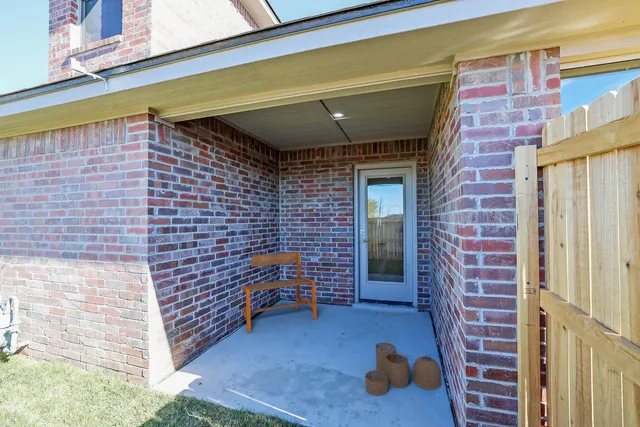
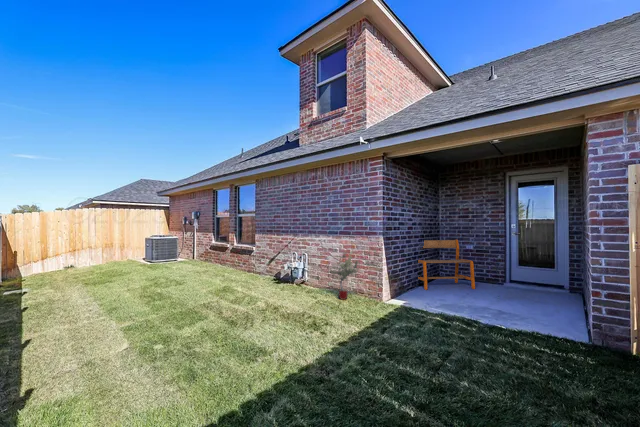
potted tree: none [41,299,107,398] -> present [331,253,358,300]
woven basket: present [365,340,442,395] -> none [522,296,586,325]

